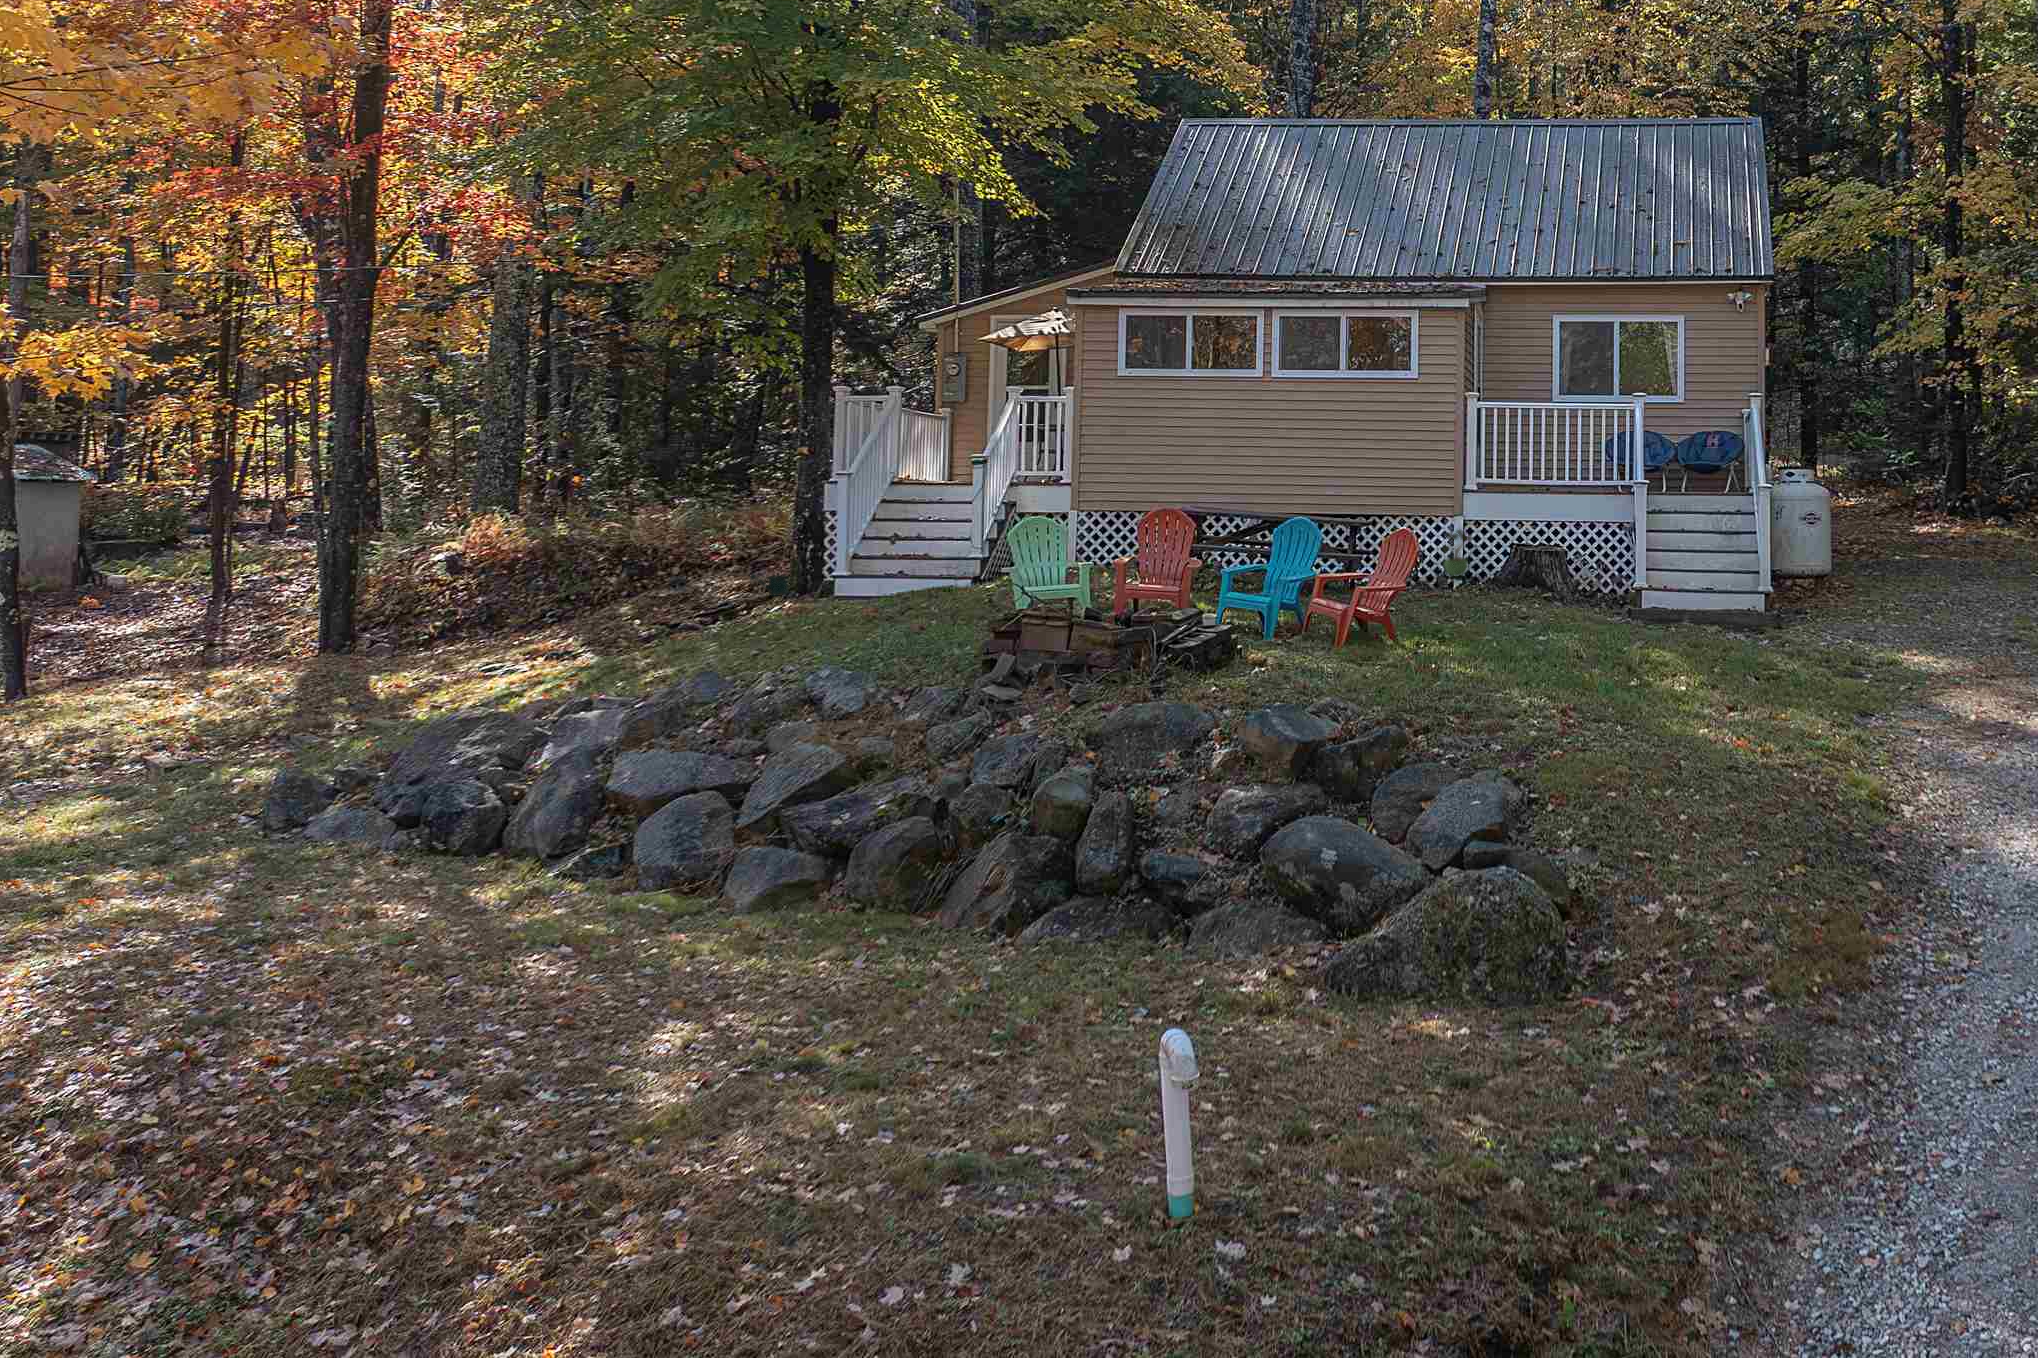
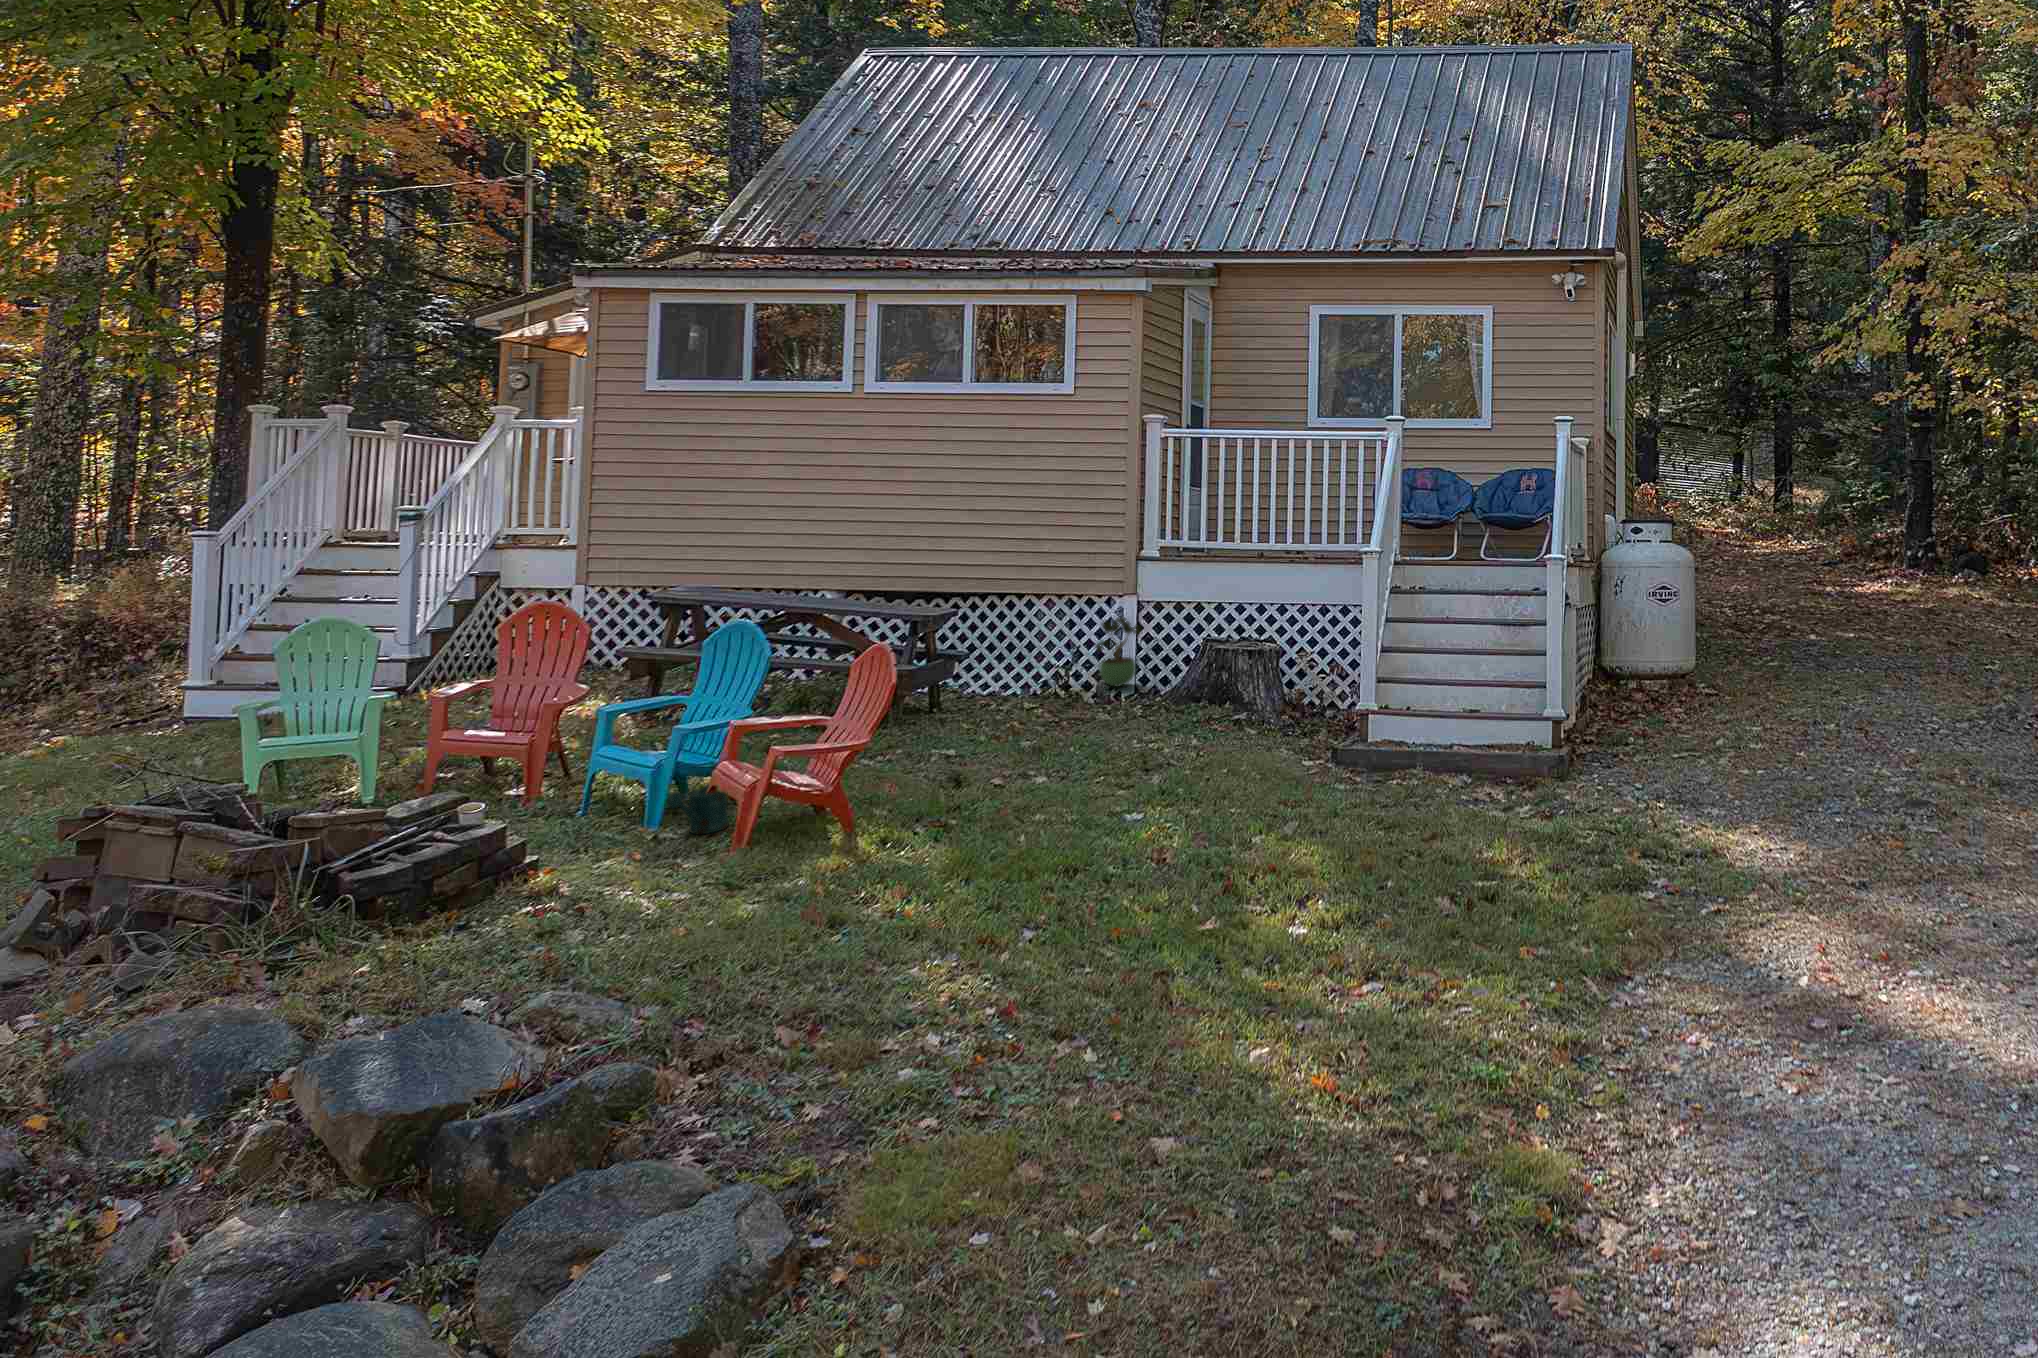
watering can: present [750,574,789,596] -> present [667,783,729,834]

